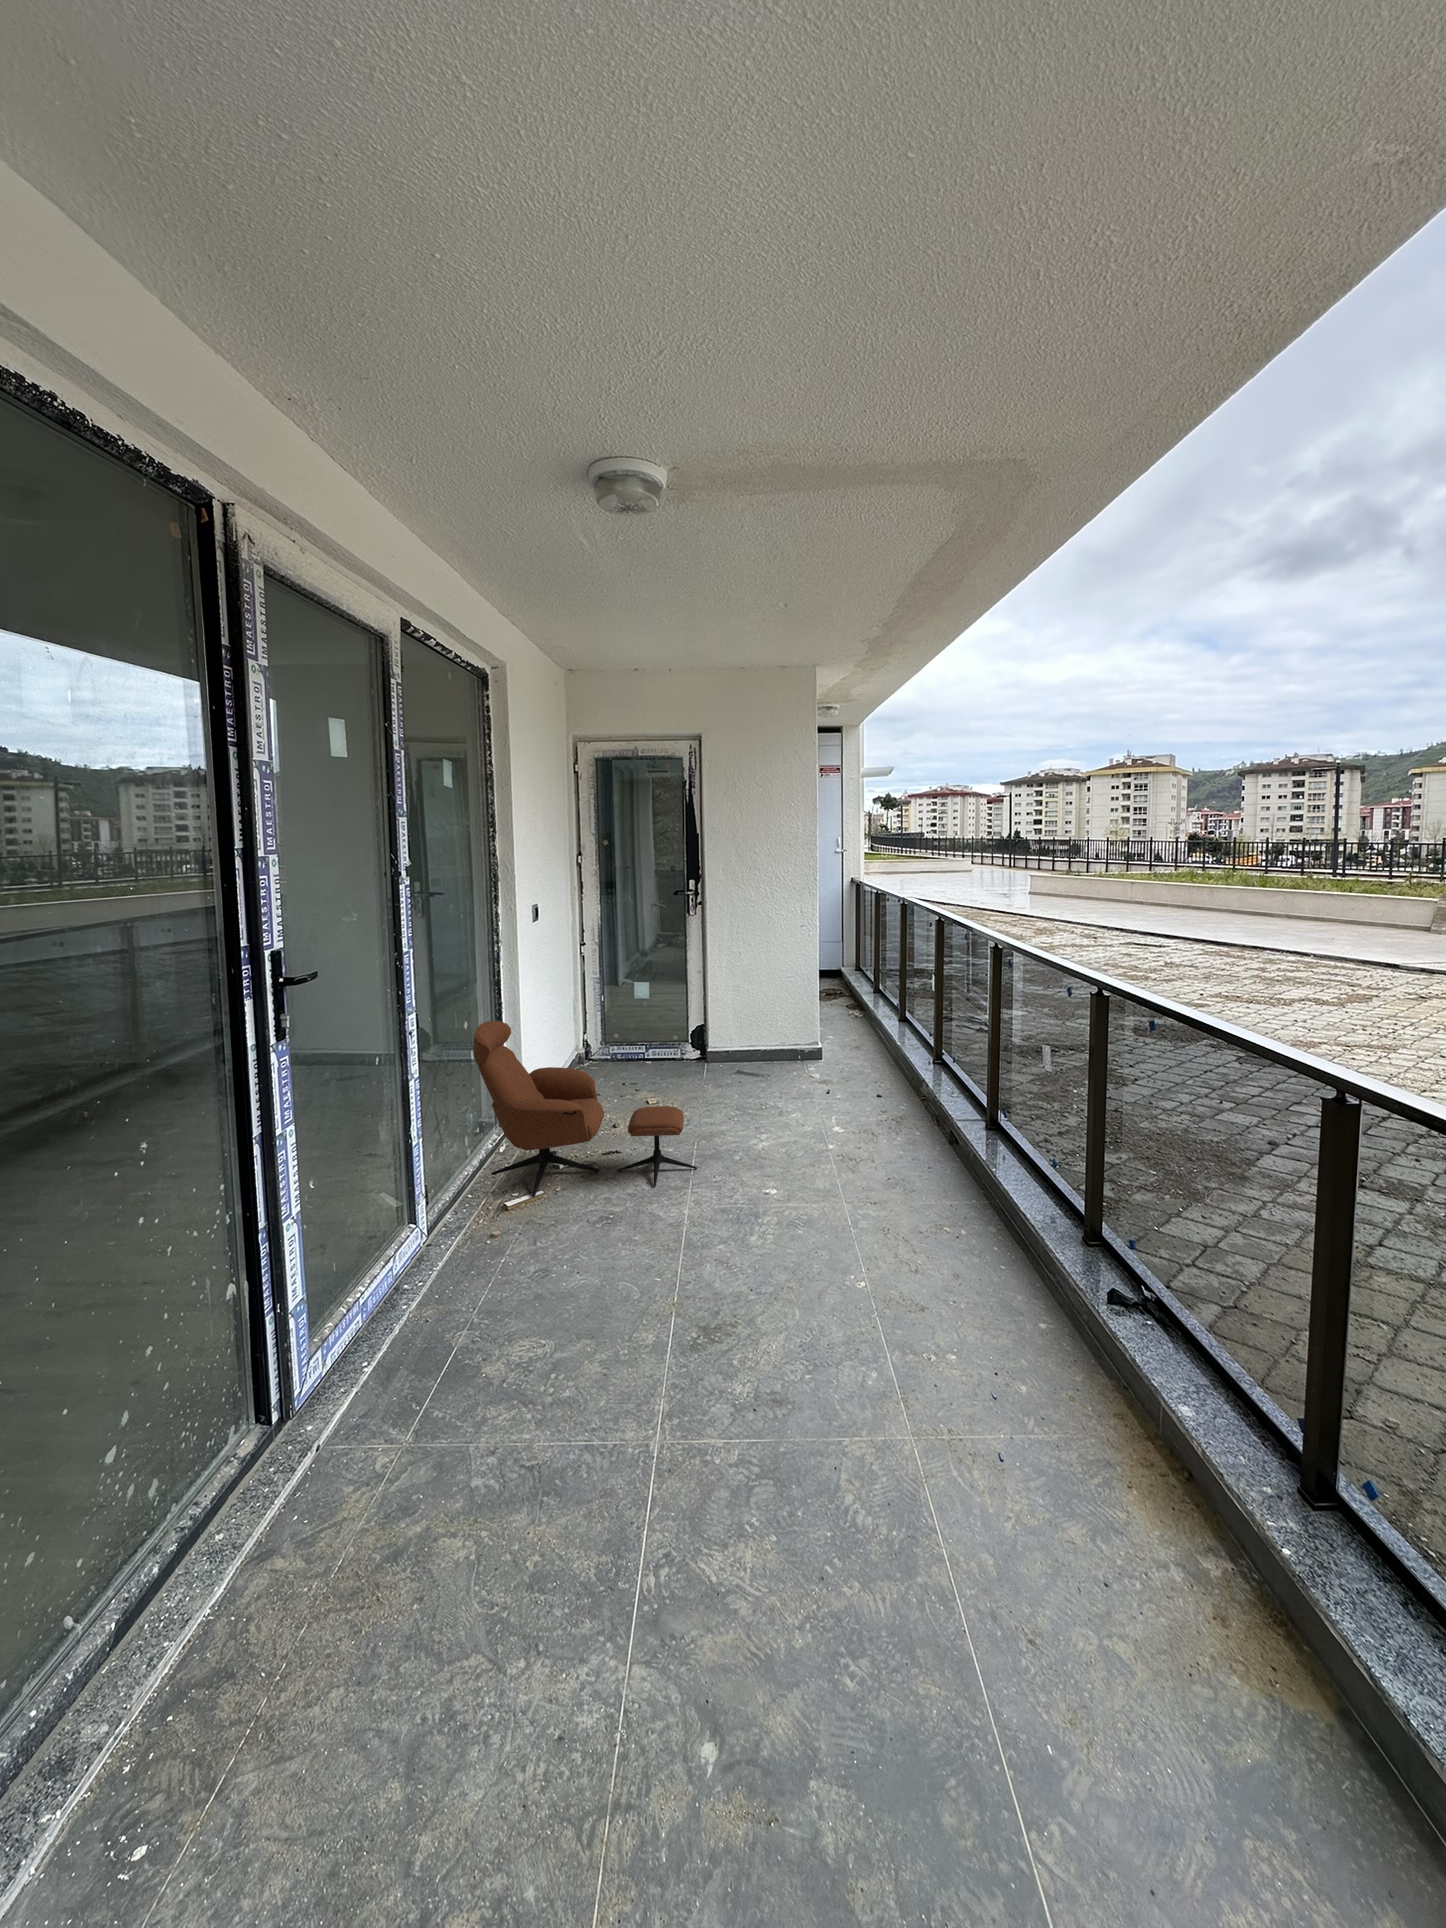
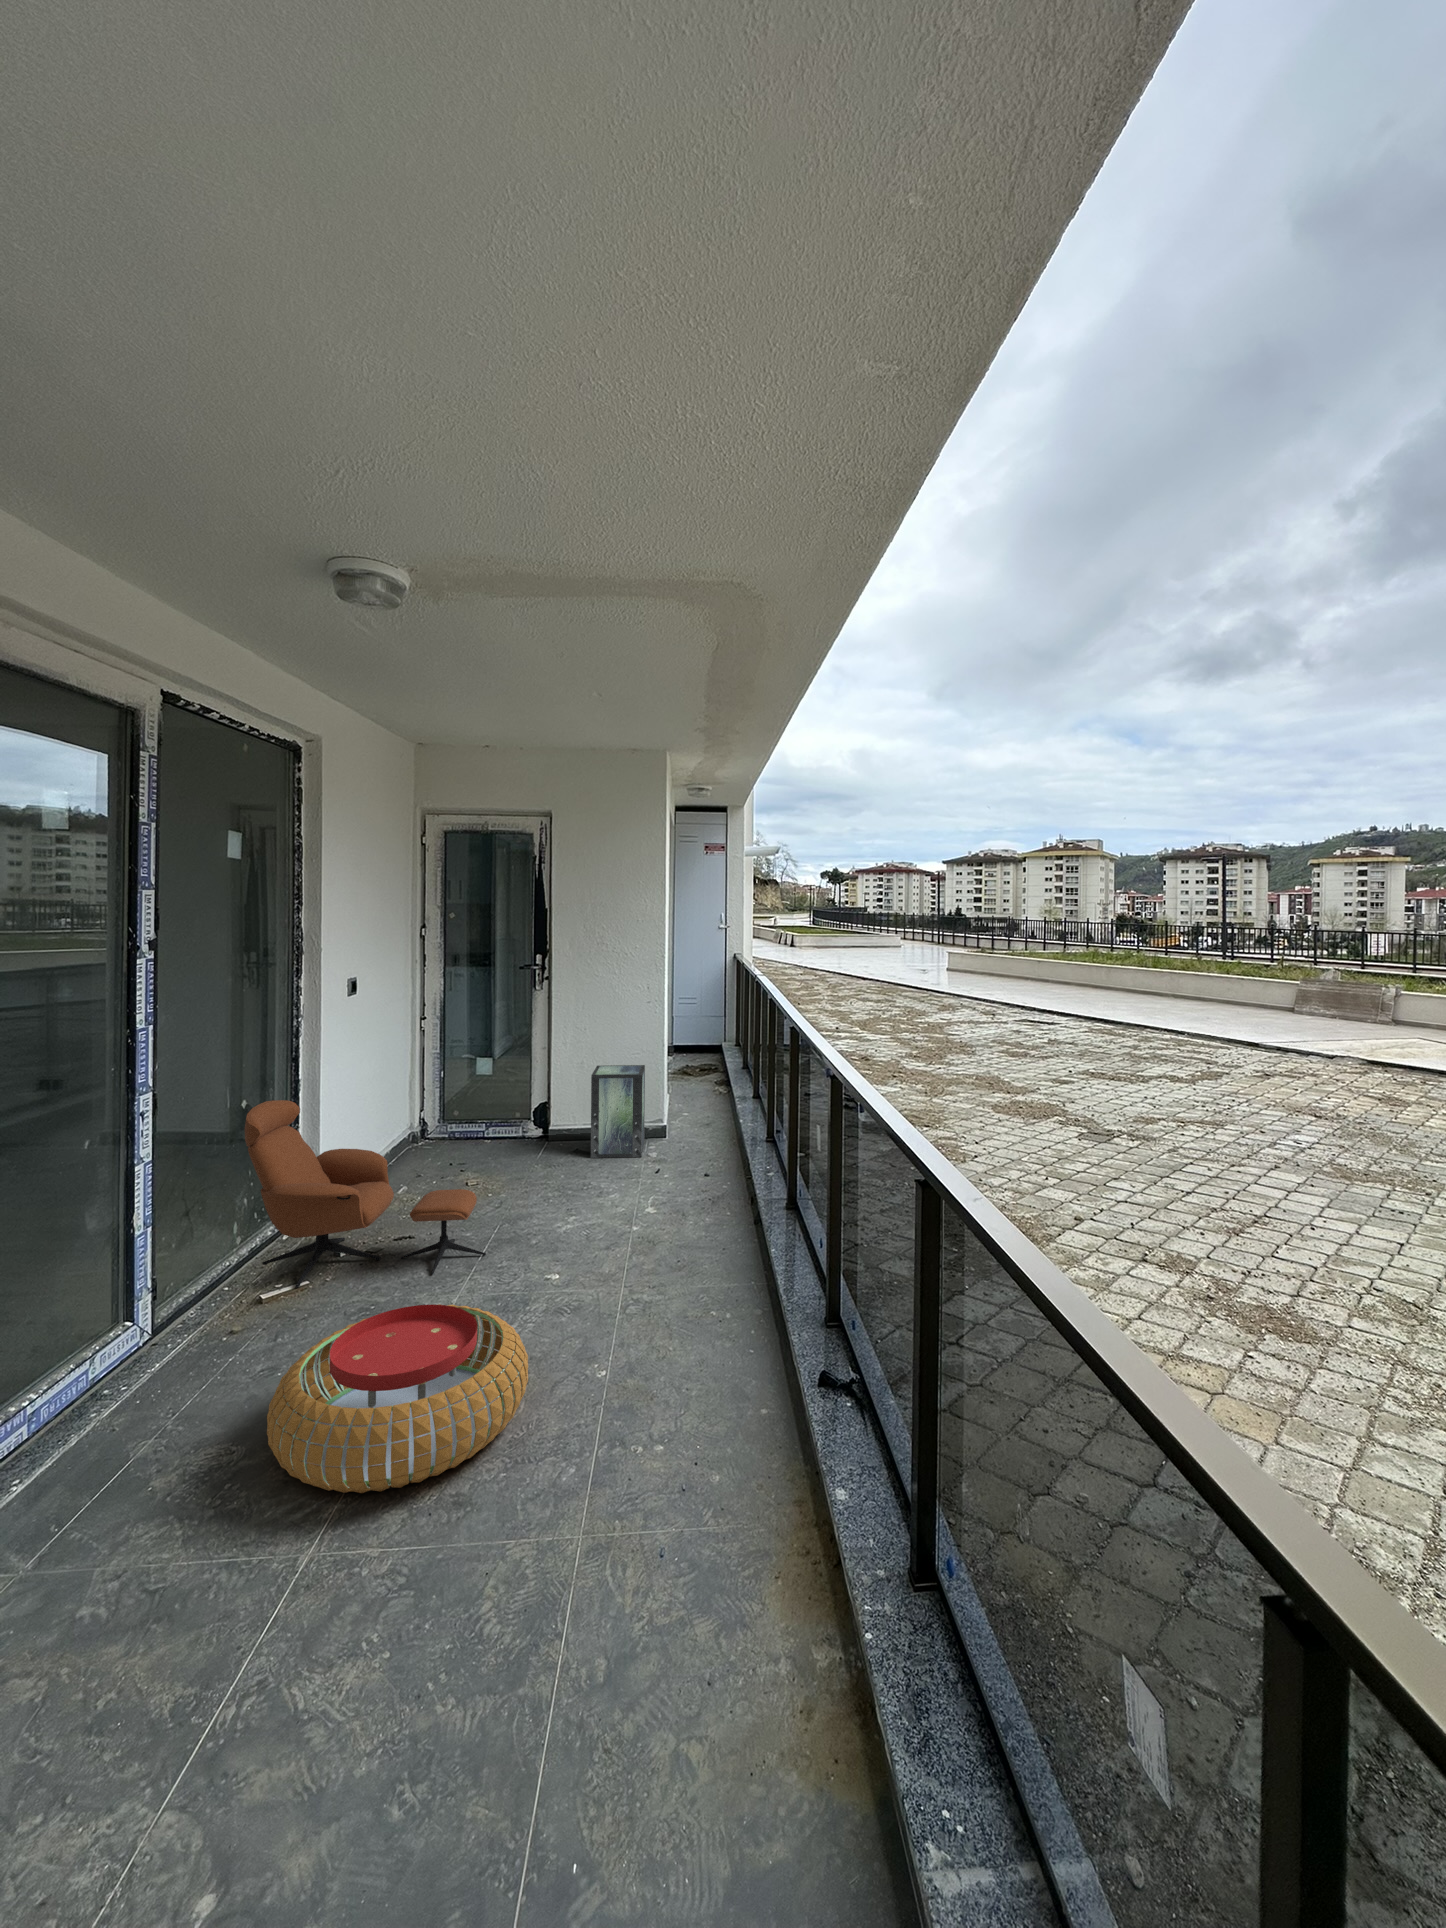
storage box: none [752,988,804,1078] -> present [591,1065,645,1158]
pouf: none [578,1214,811,1389] -> present [267,1304,528,1493]

